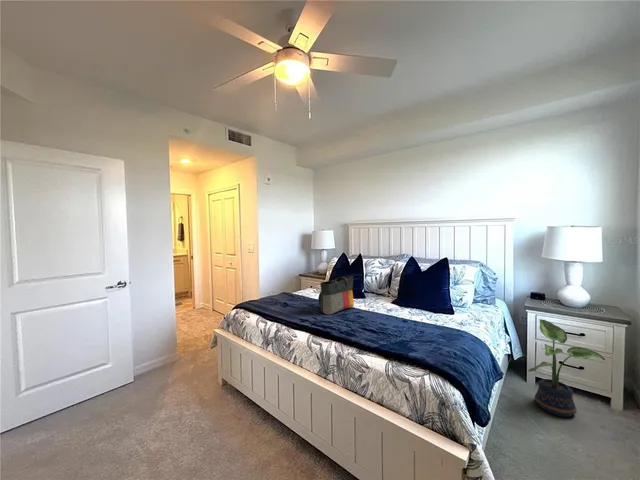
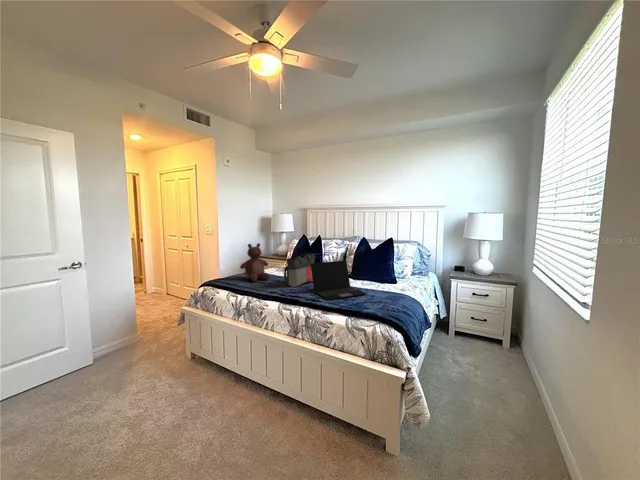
teddy bear: none [273,263,304,306] -> present [240,243,270,282]
laptop: none [346,286,414,337] -> present [311,260,366,301]
potted plant: present [528,319,605,417] -> none [450,286,502,356]

